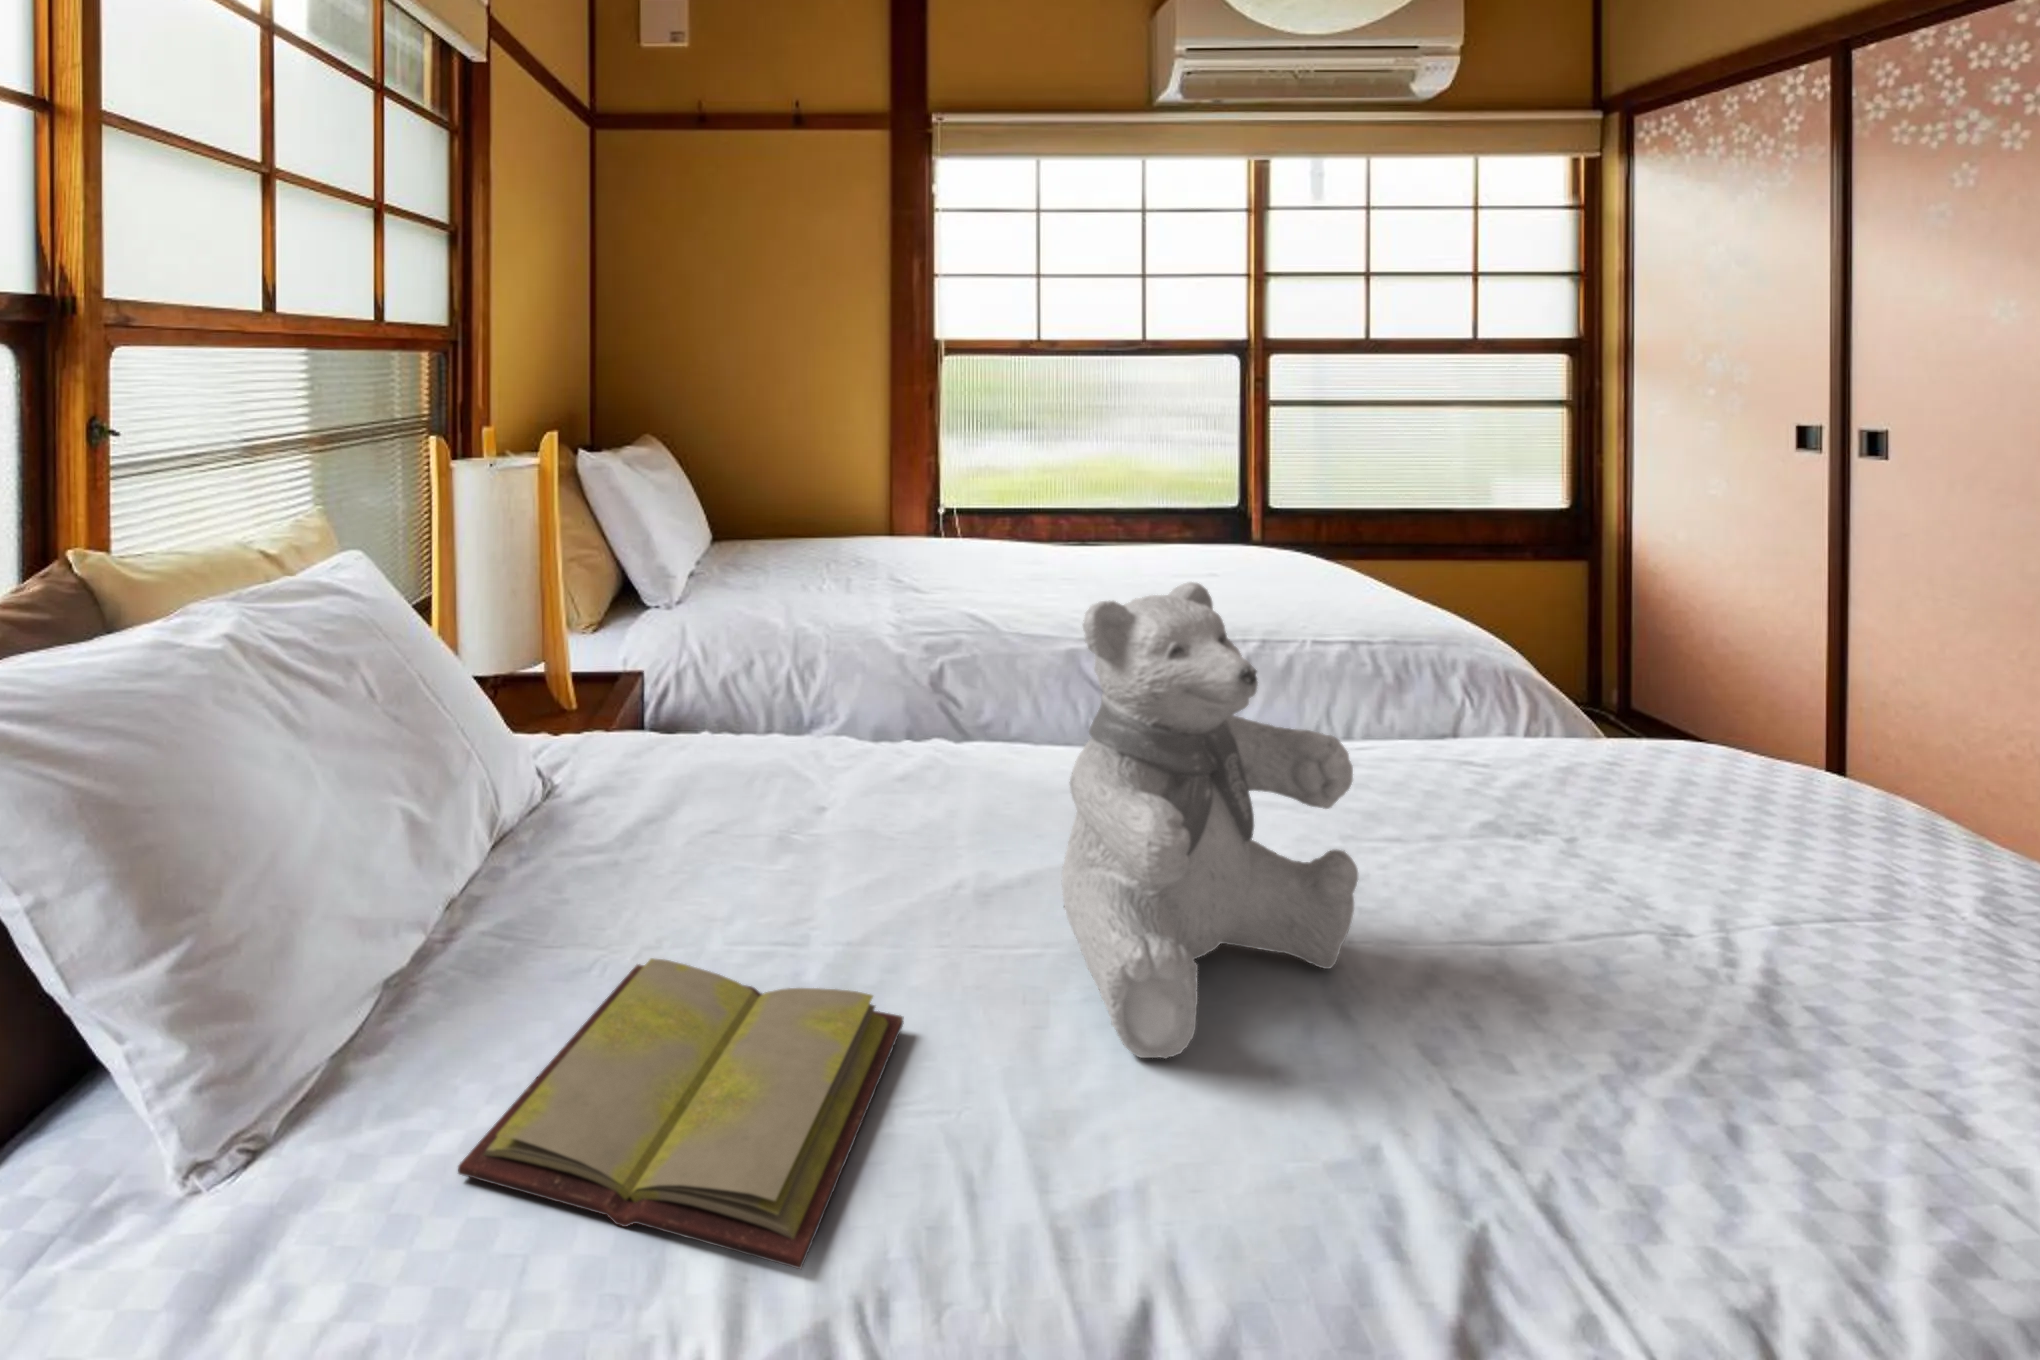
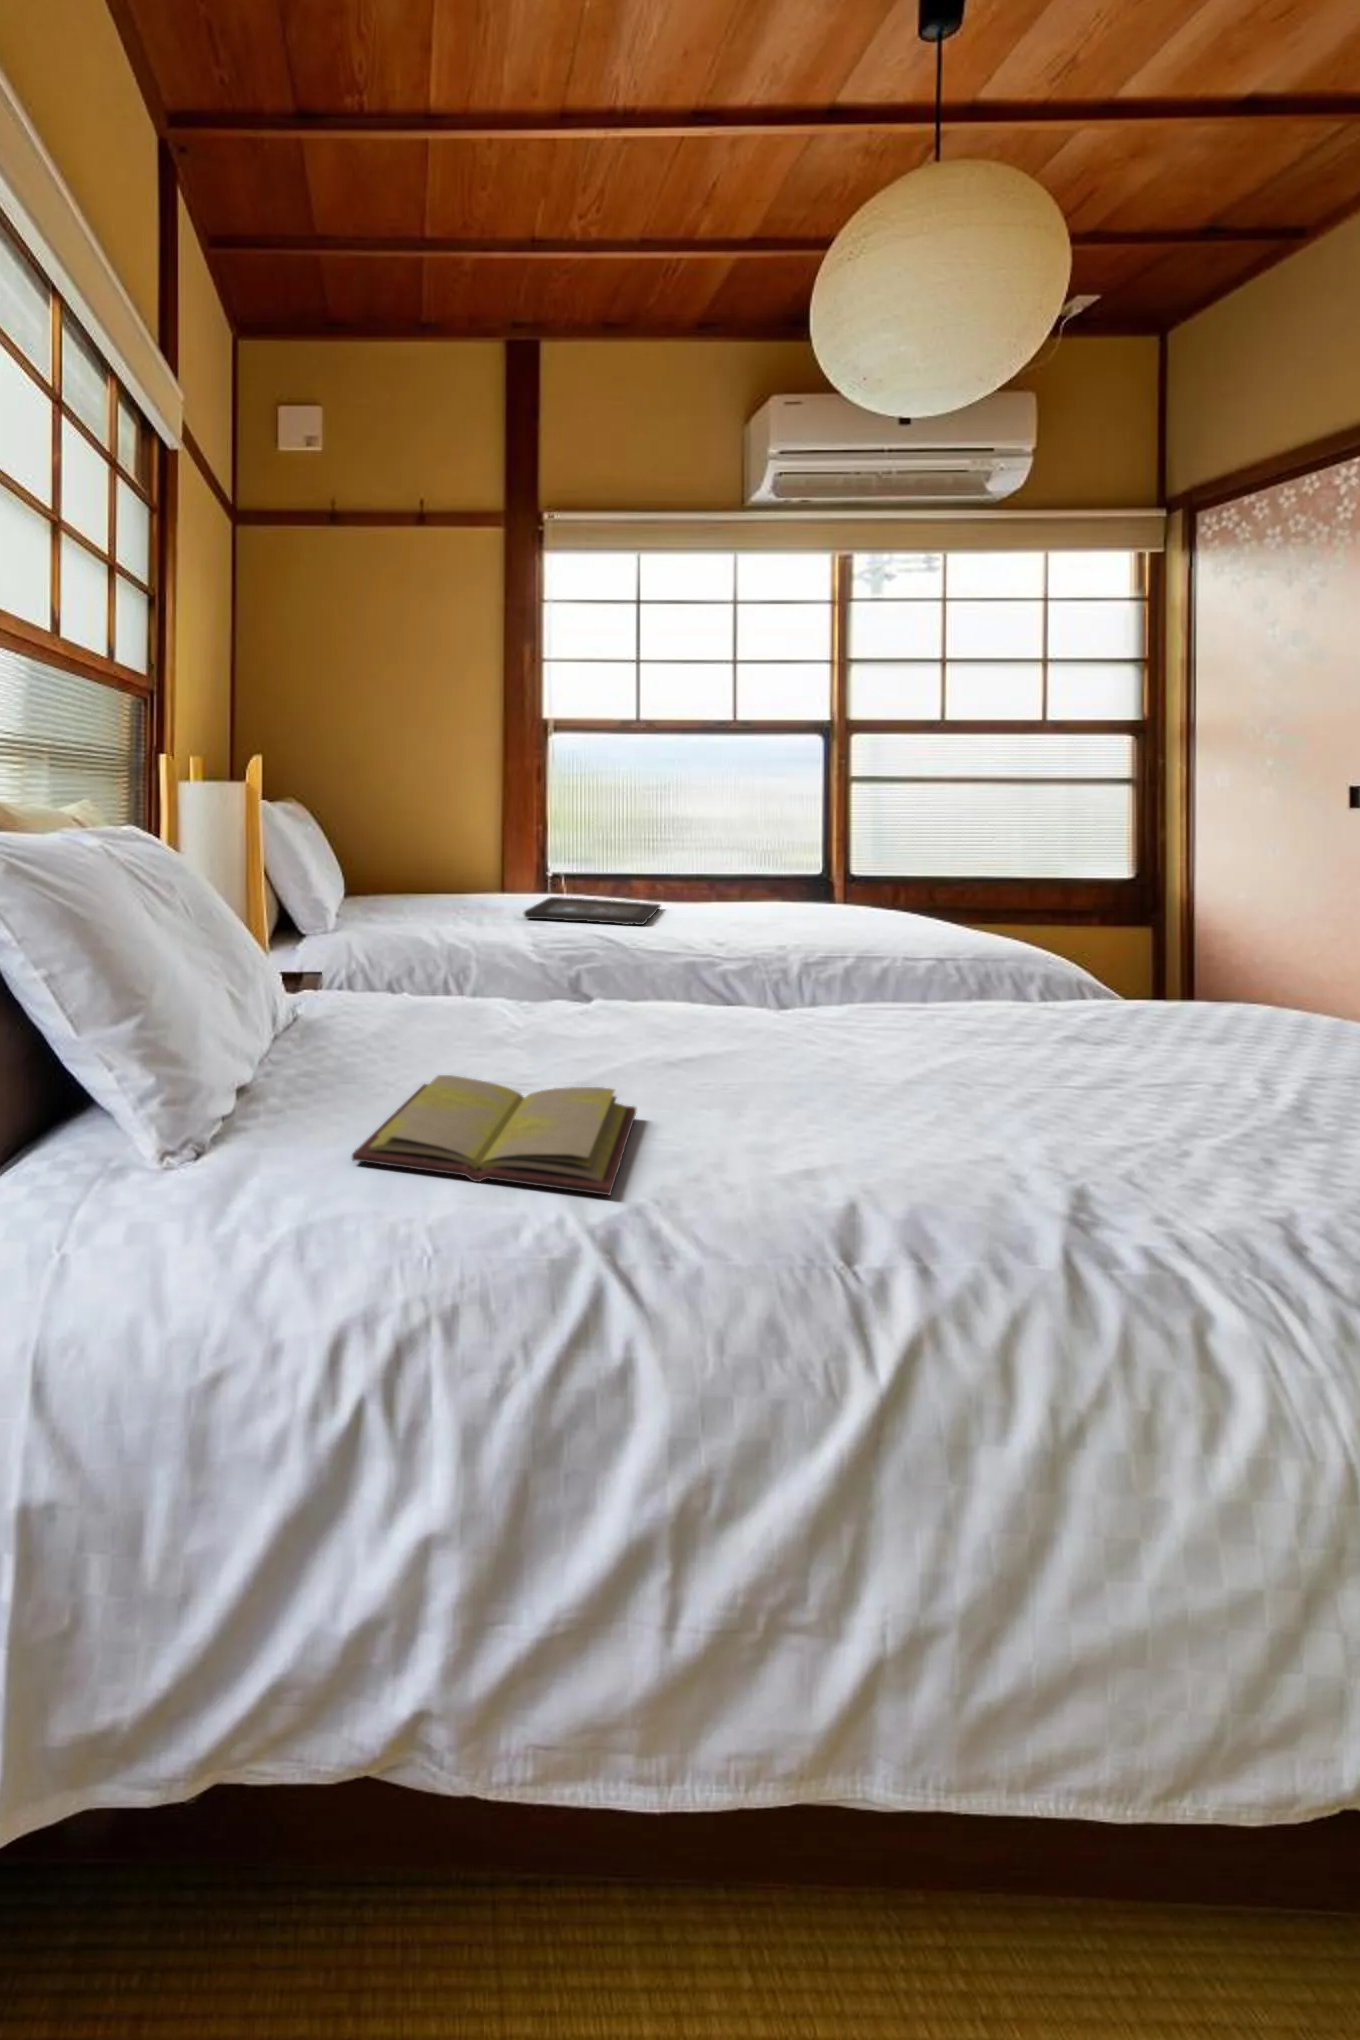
tray: none [898,546,1055,589] -> present [524,897,660,925]
teddy bear: present [1062,582,1358,1058] -> none [742,809,974,1132]

